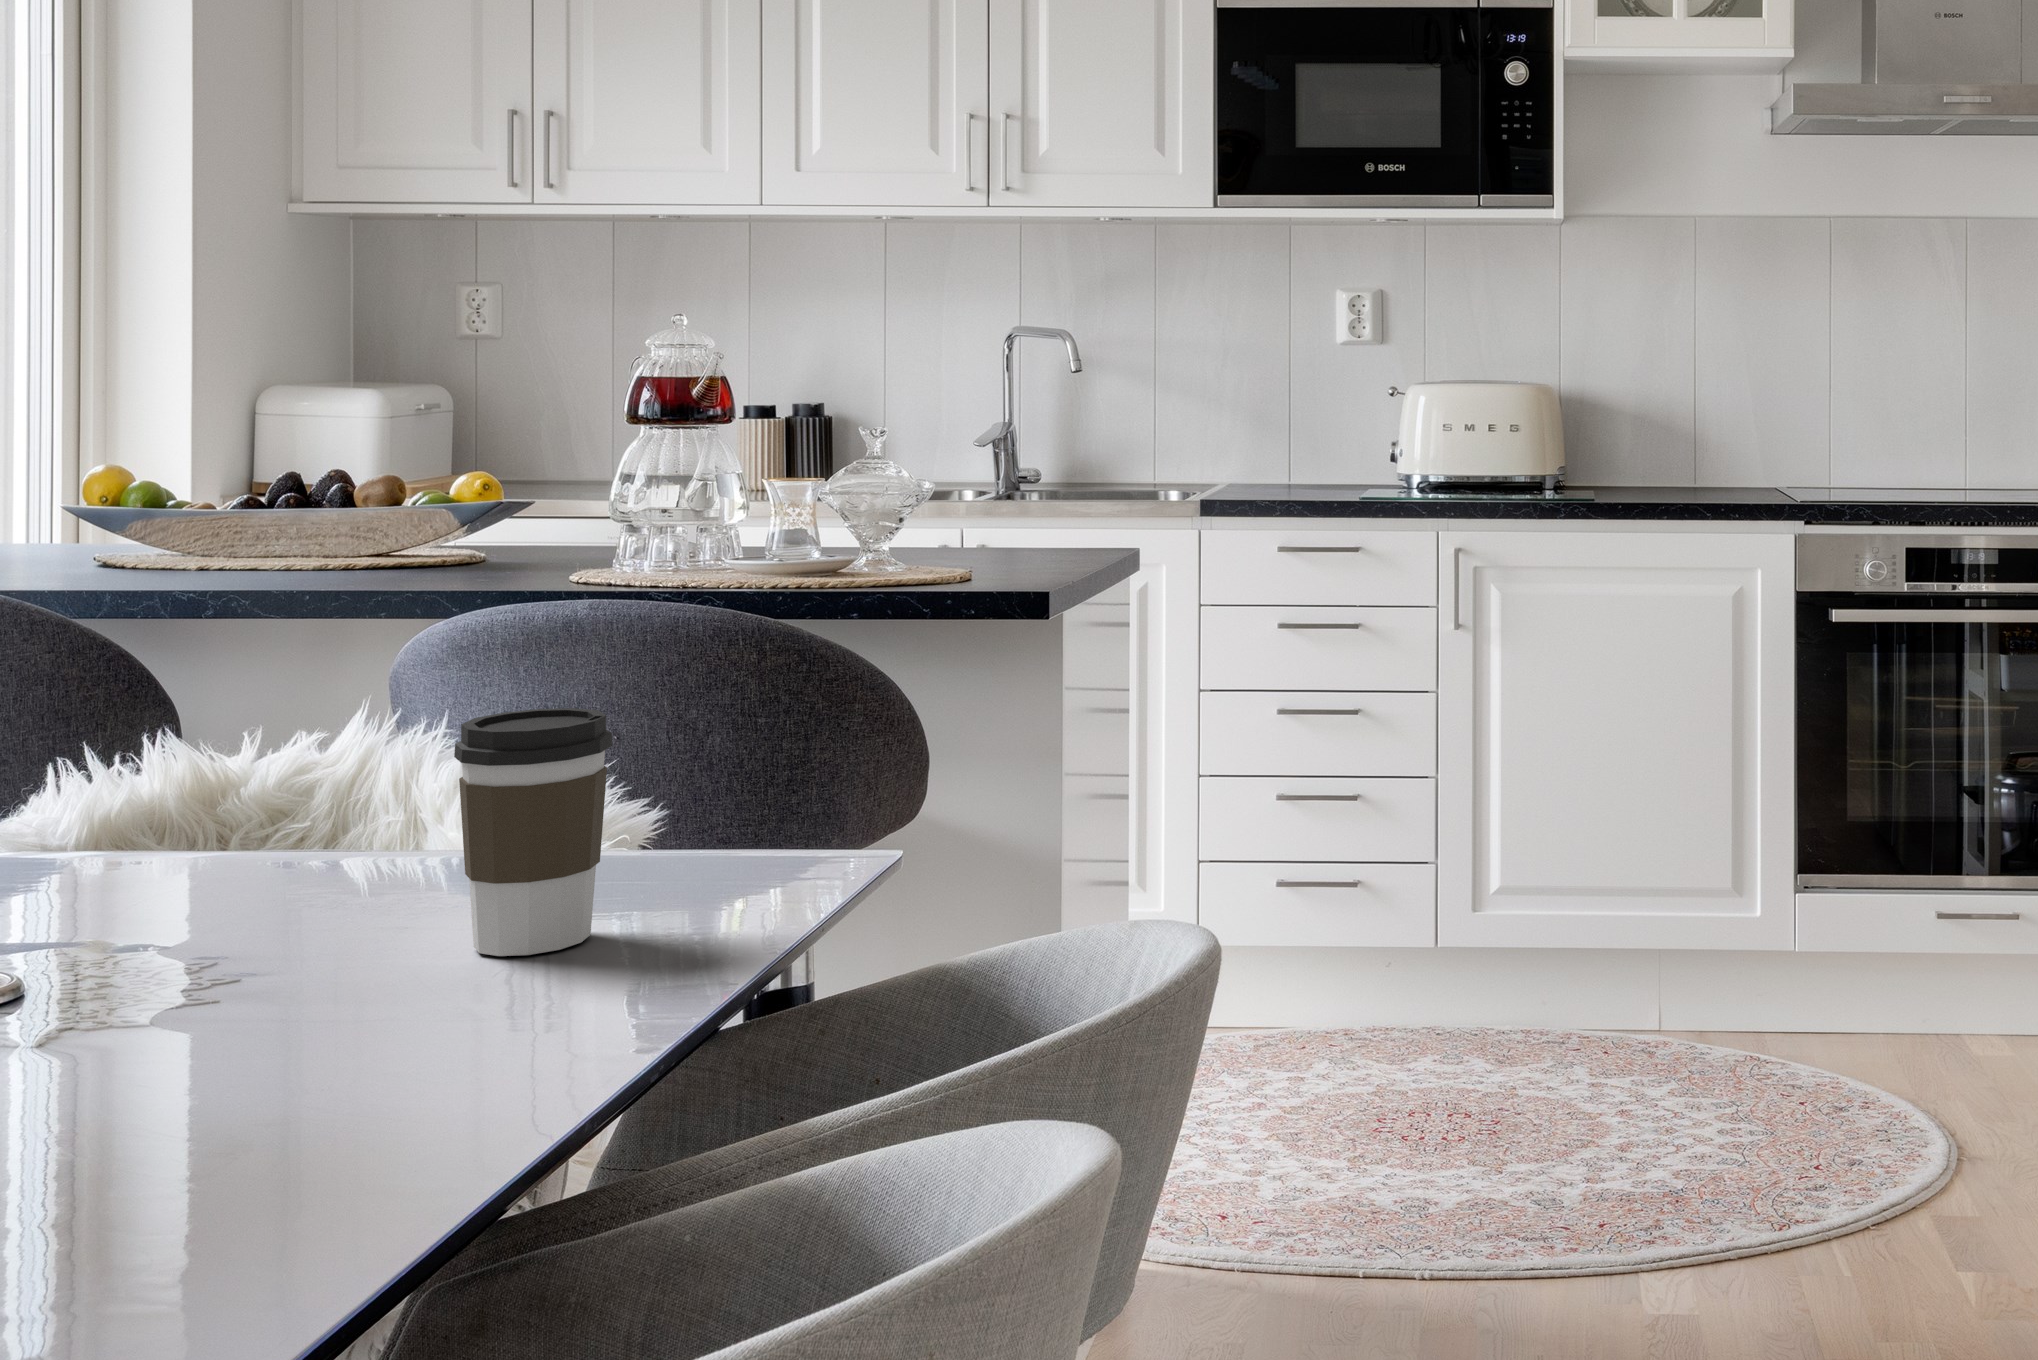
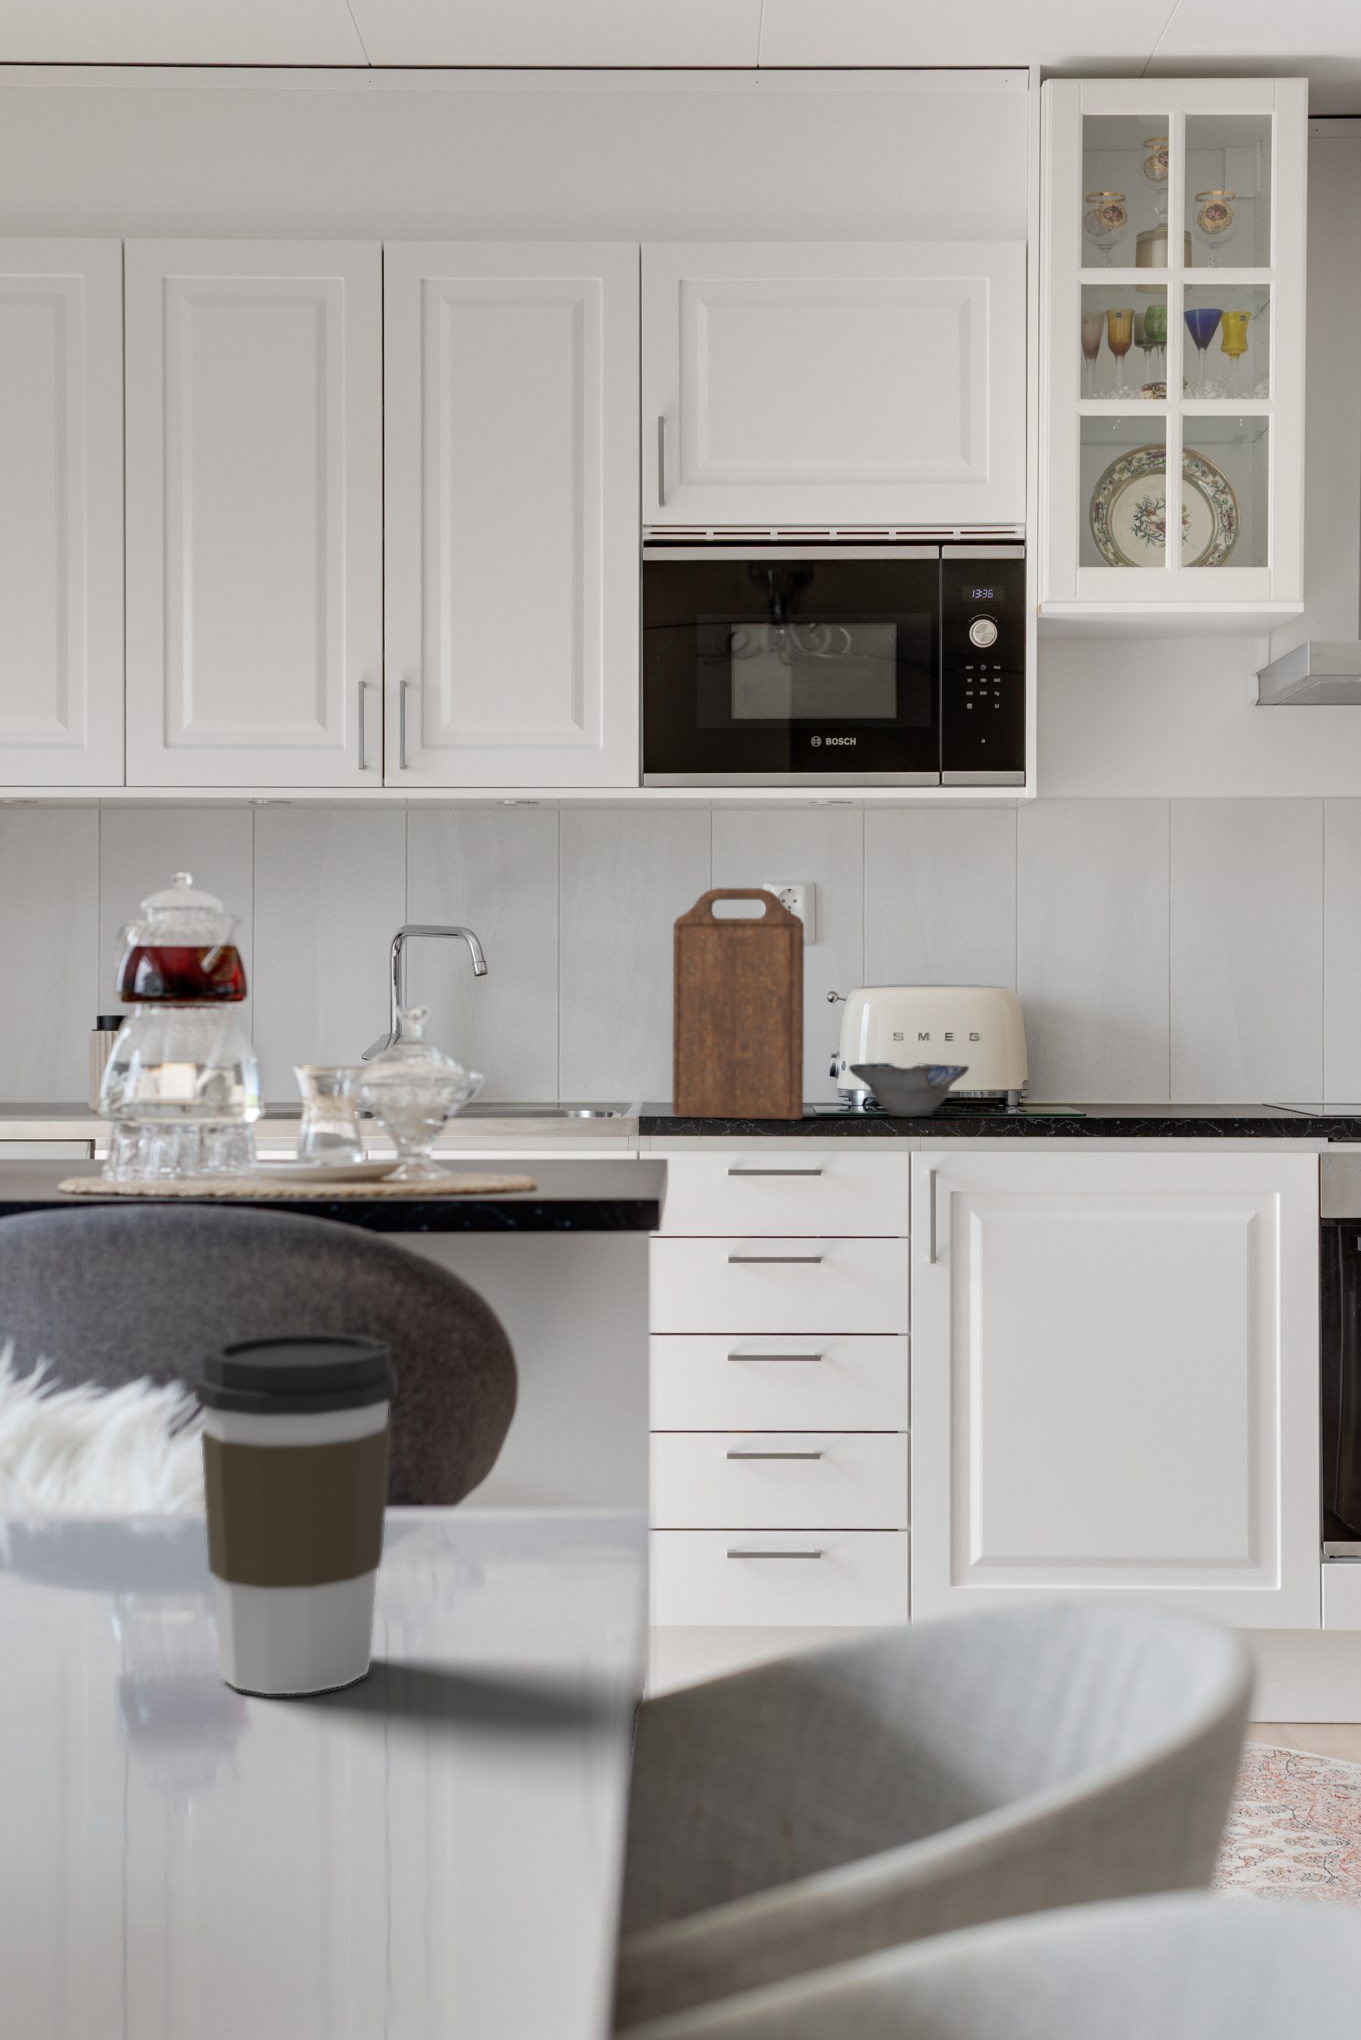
cutting board: none [1231,301,1347,506] -> present [672,888,804,1120]
ceramic bowl: none [1391,454,1498,502] -> present [849,1063,969,1117]

